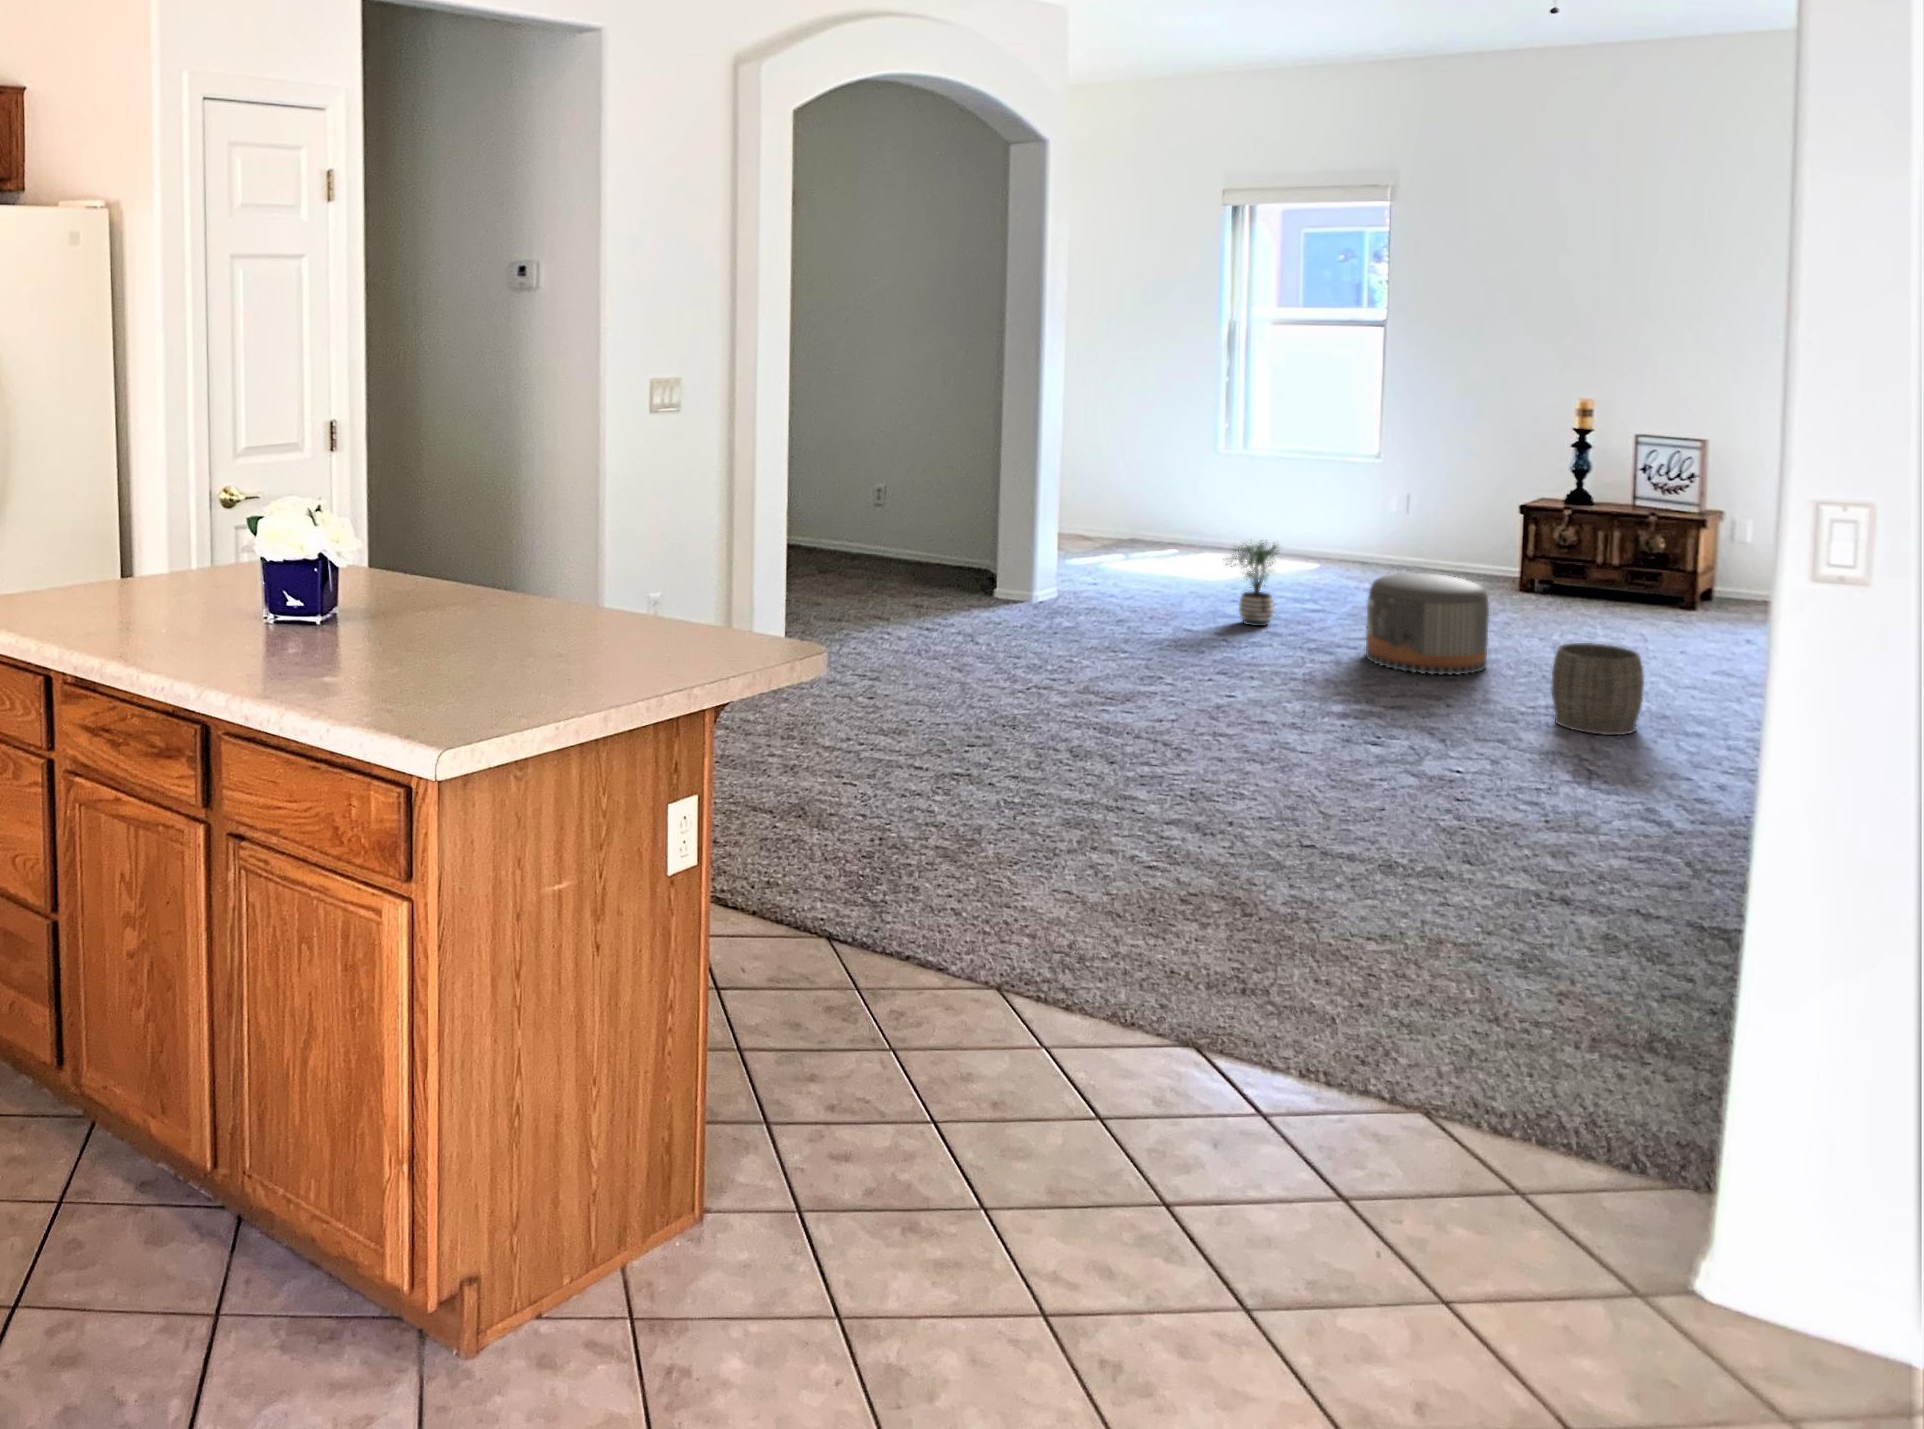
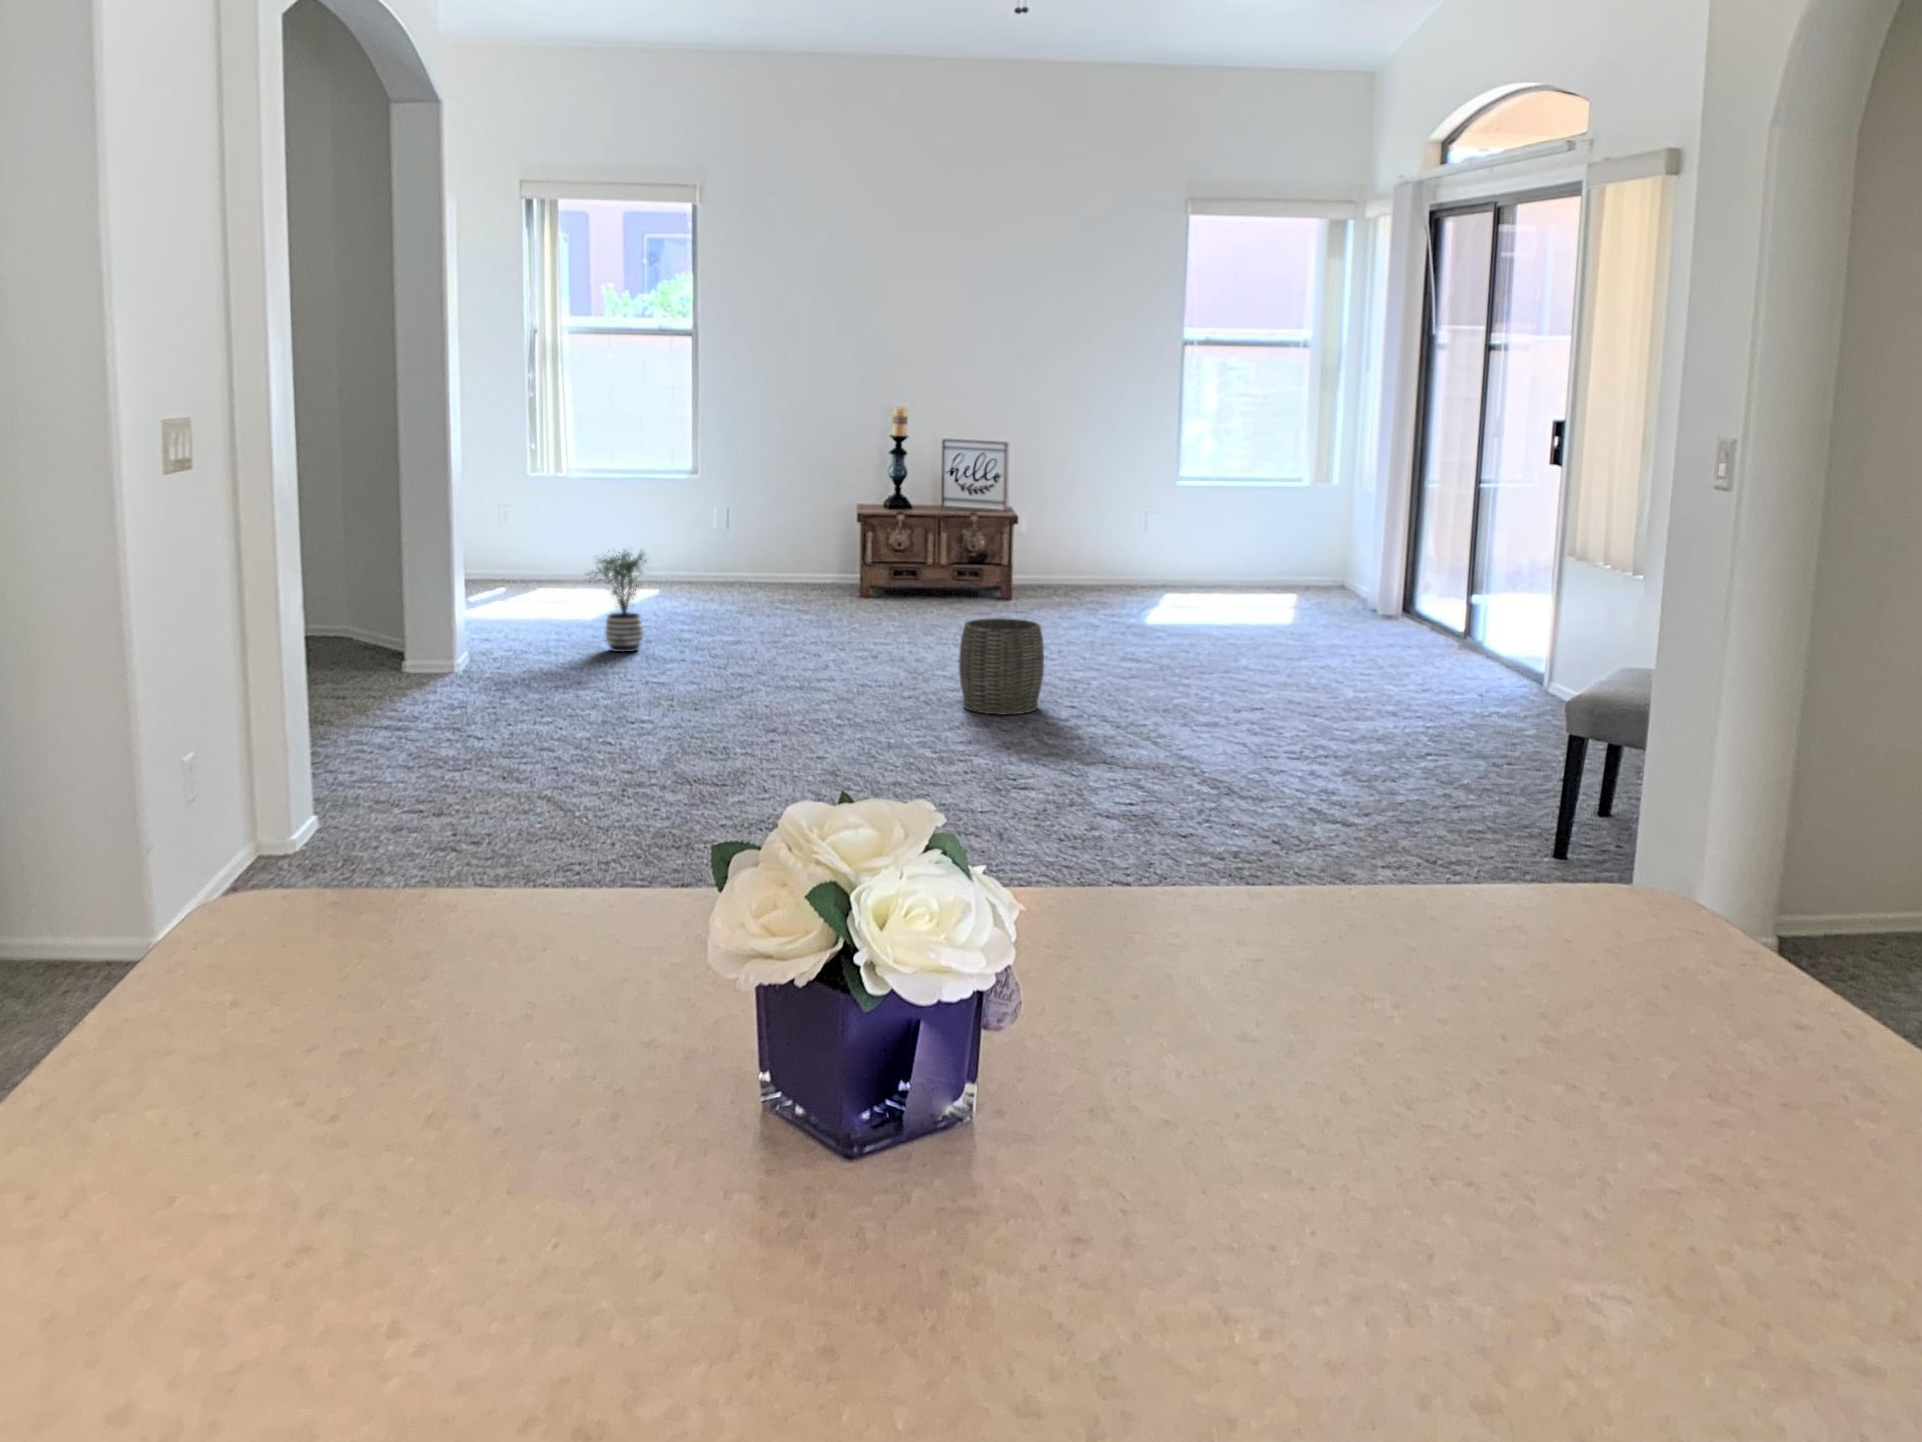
pouf: present [1366,573,1489,675] -> none [752,568,874,679]

